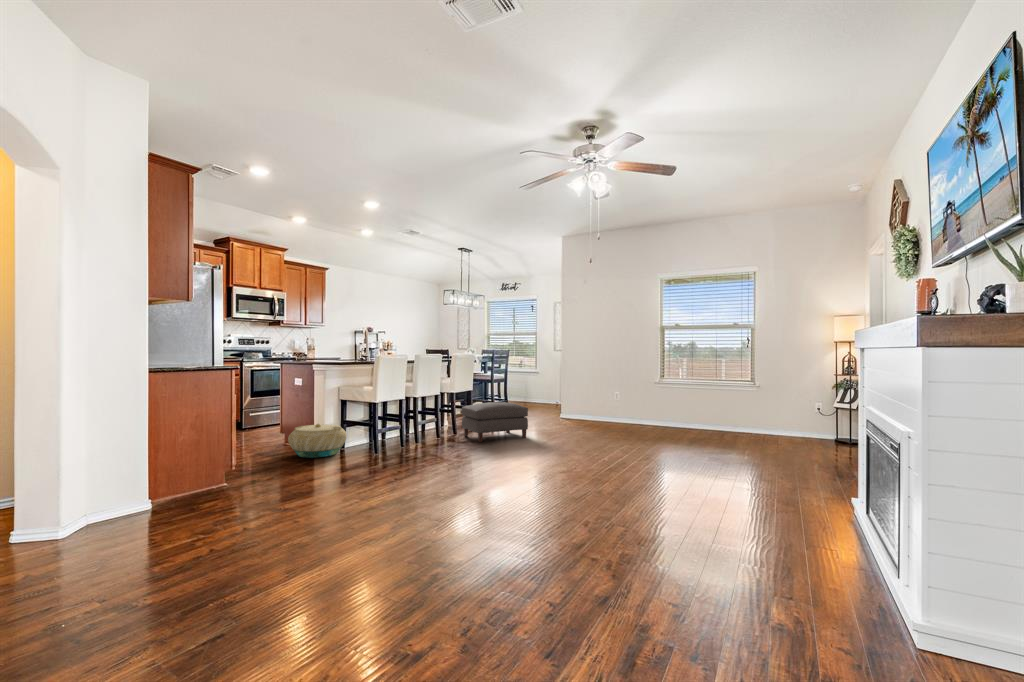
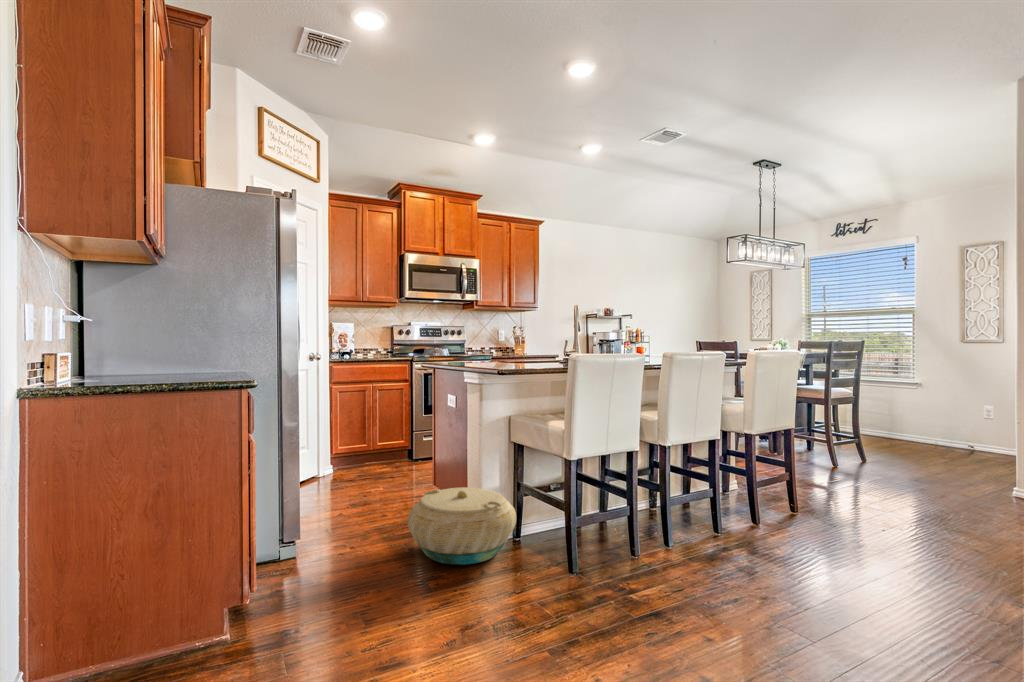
ottoman: present [462,402,528,442] -> none [772,467,966,573]

